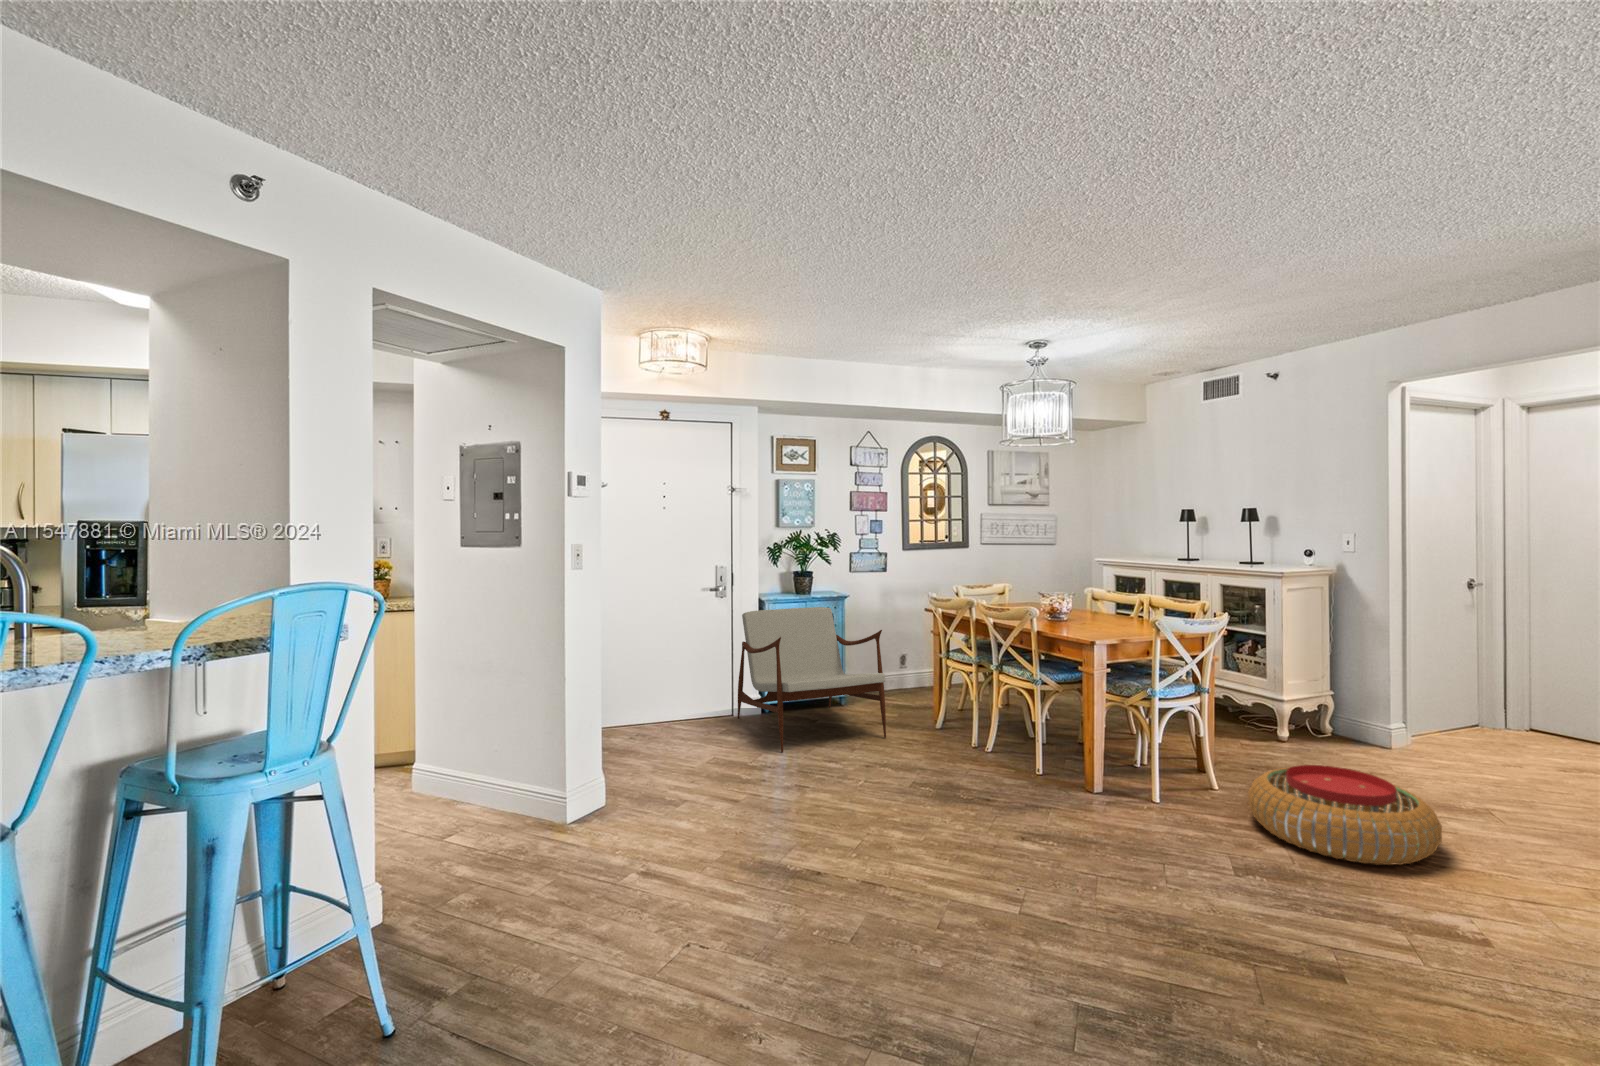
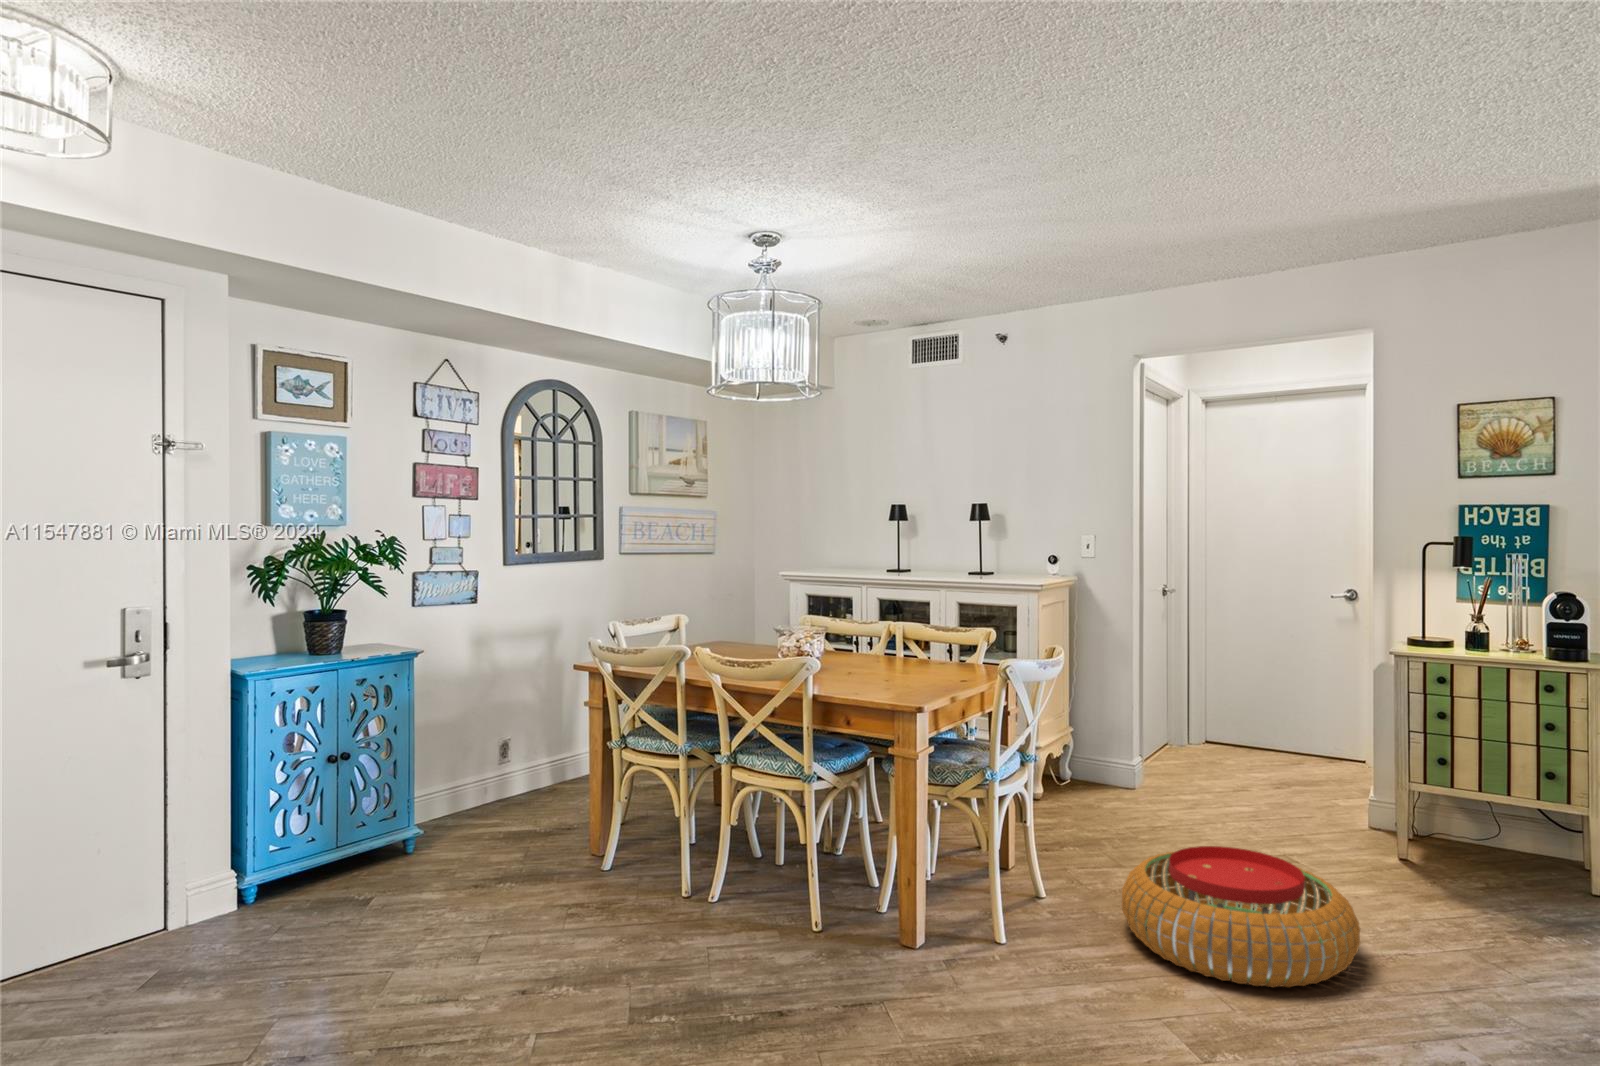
armchair: present [738,607,886,752] -> none [185,677,528,1001]

